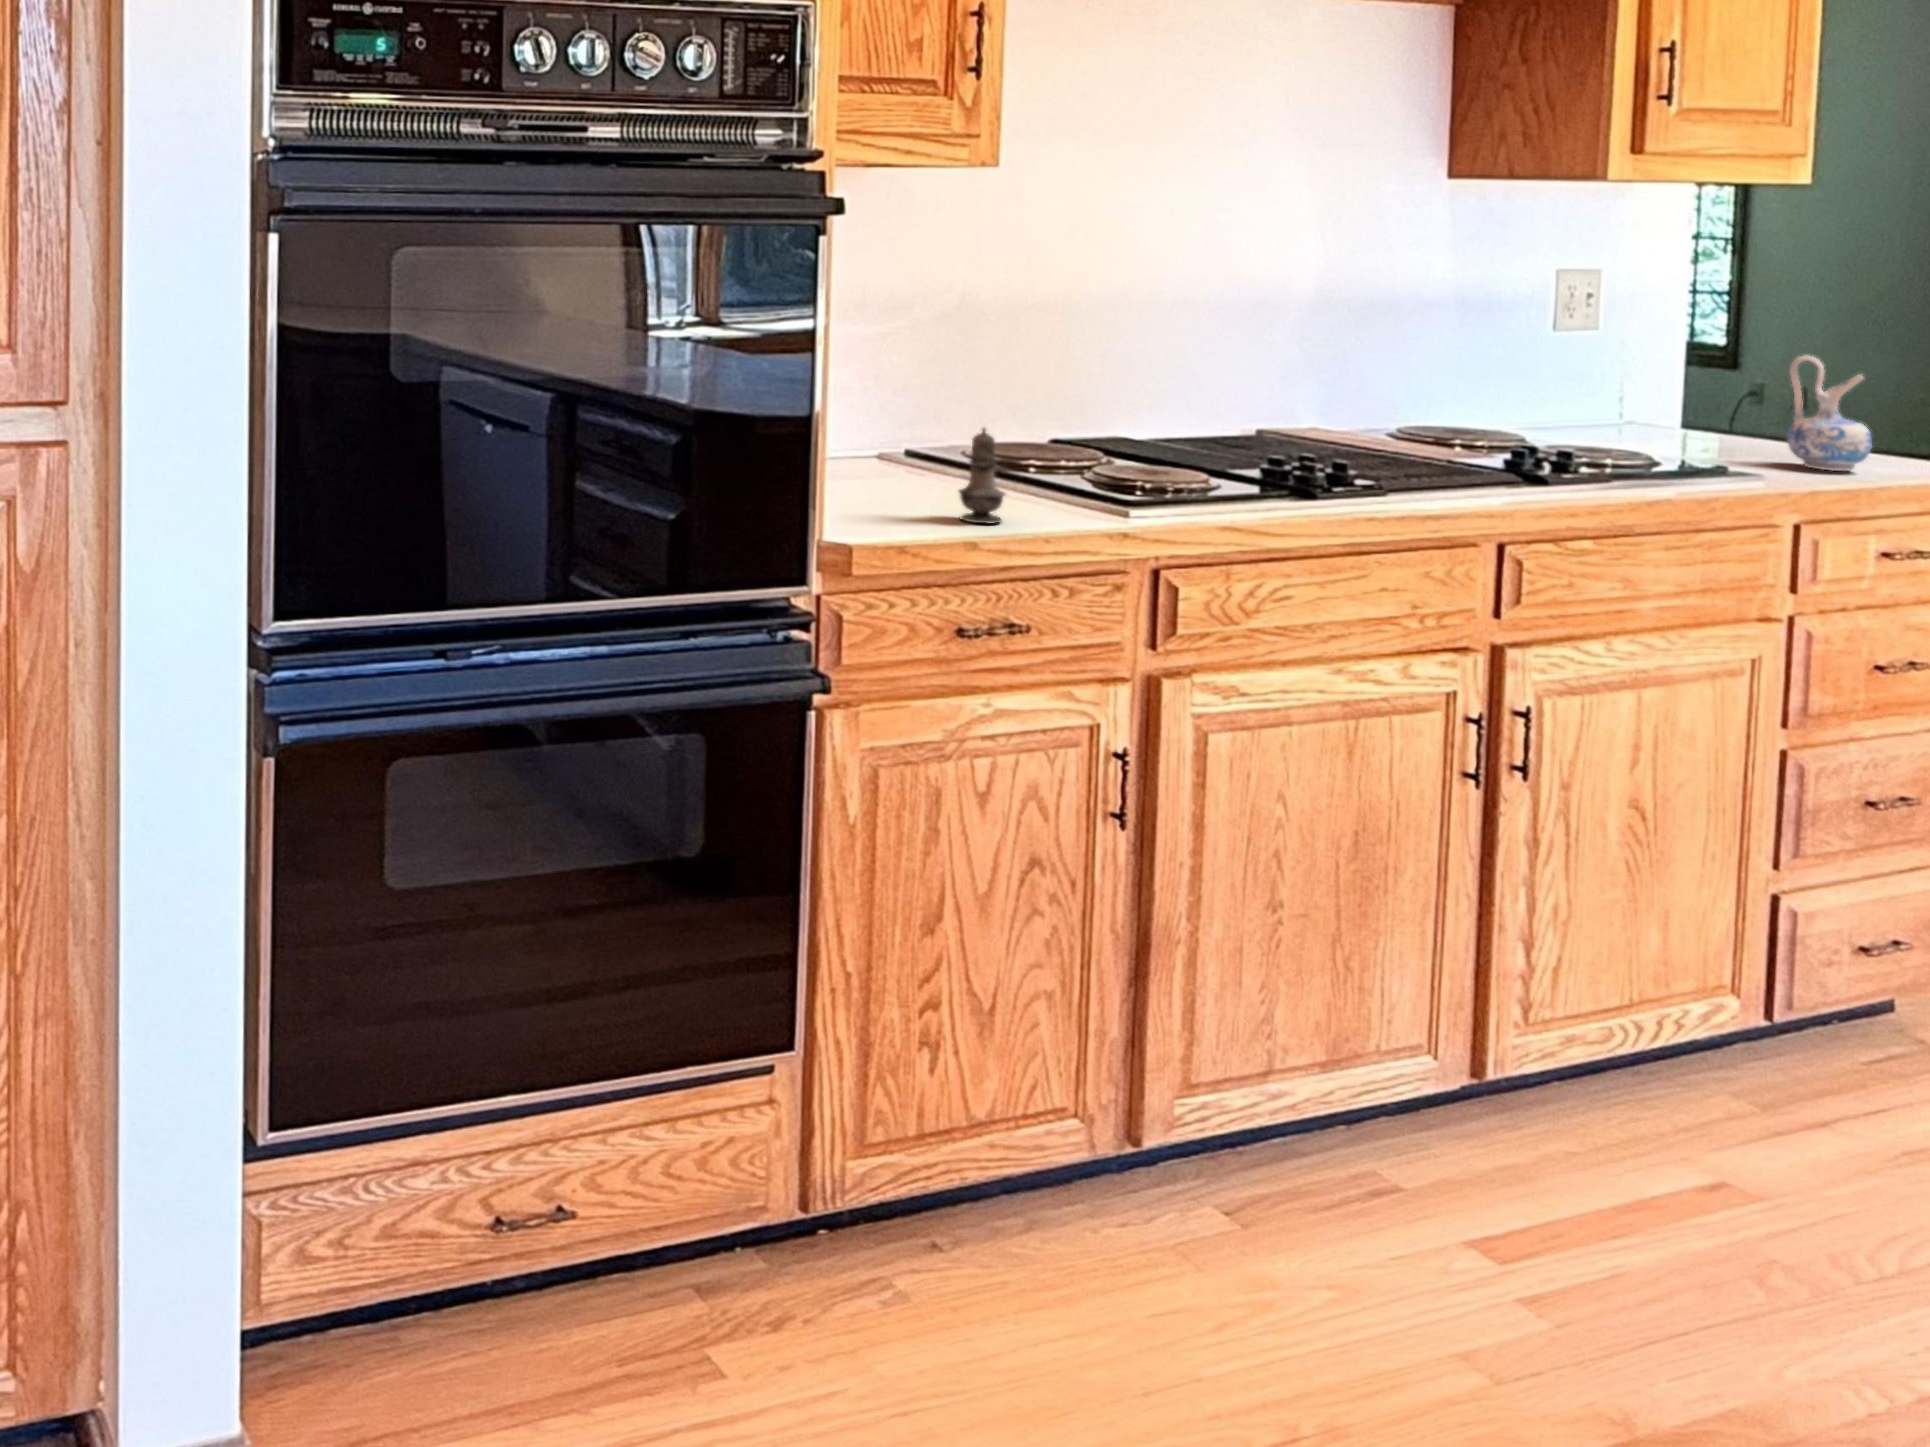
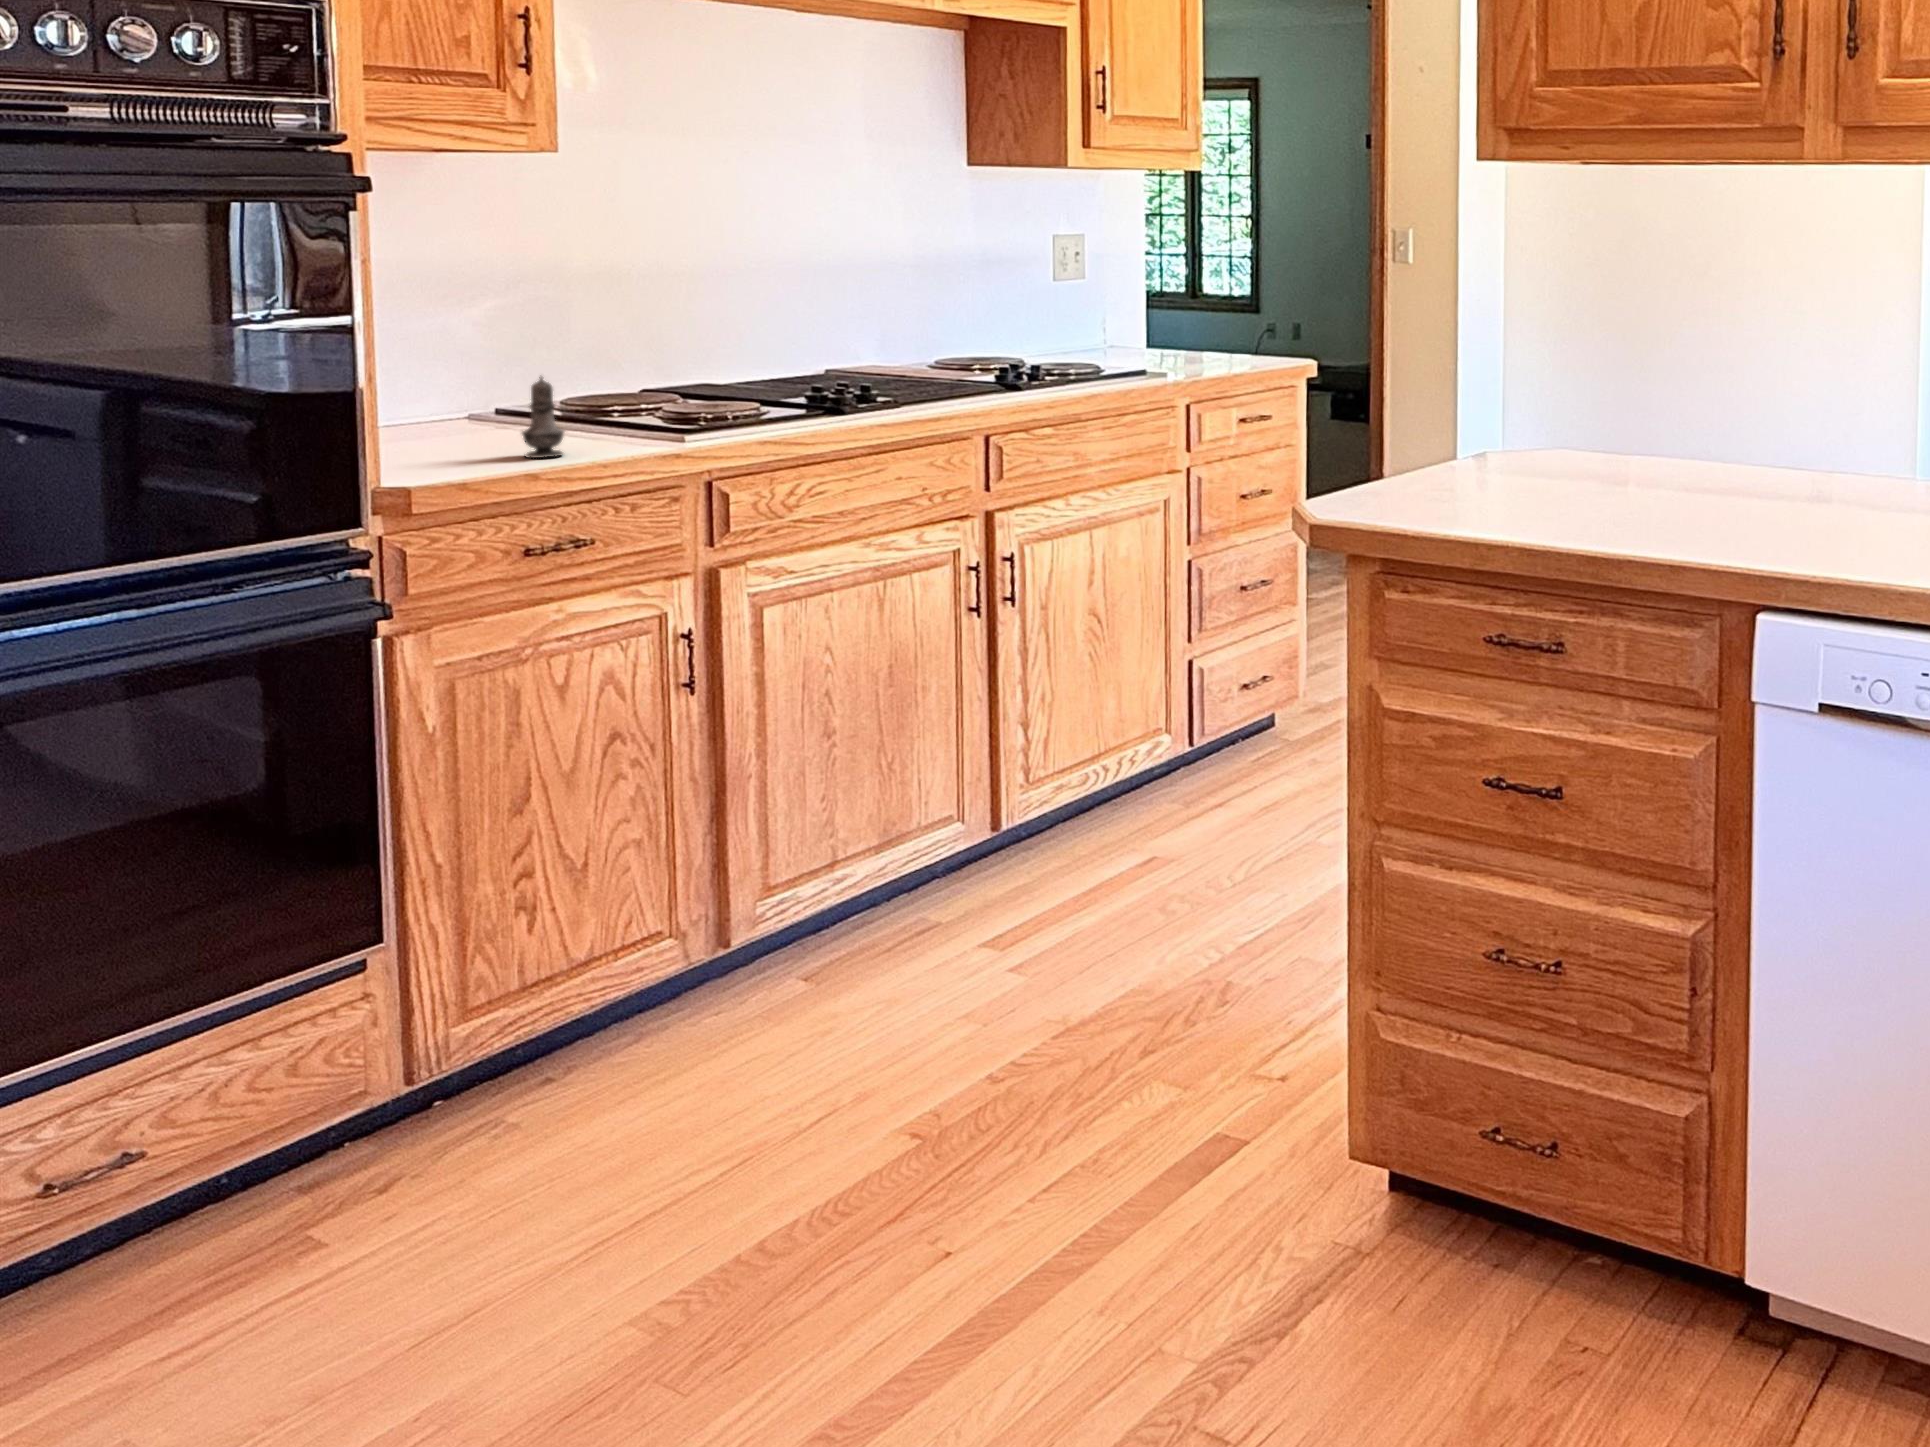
ceramic pitcher: present [1787,356,1872,471] -> none [1189,289,1236,367]

